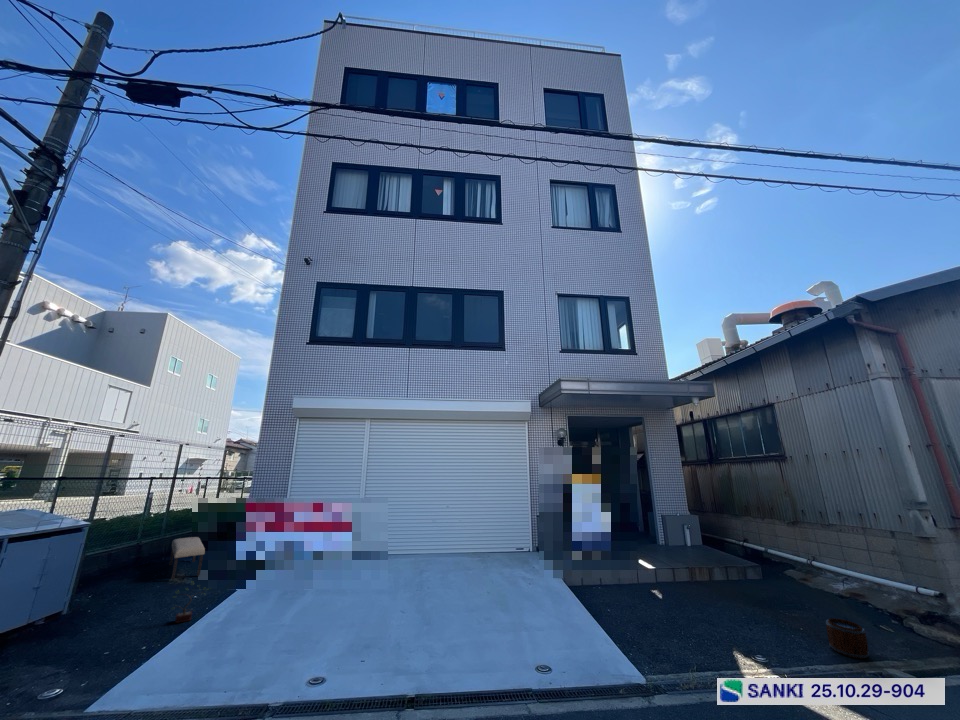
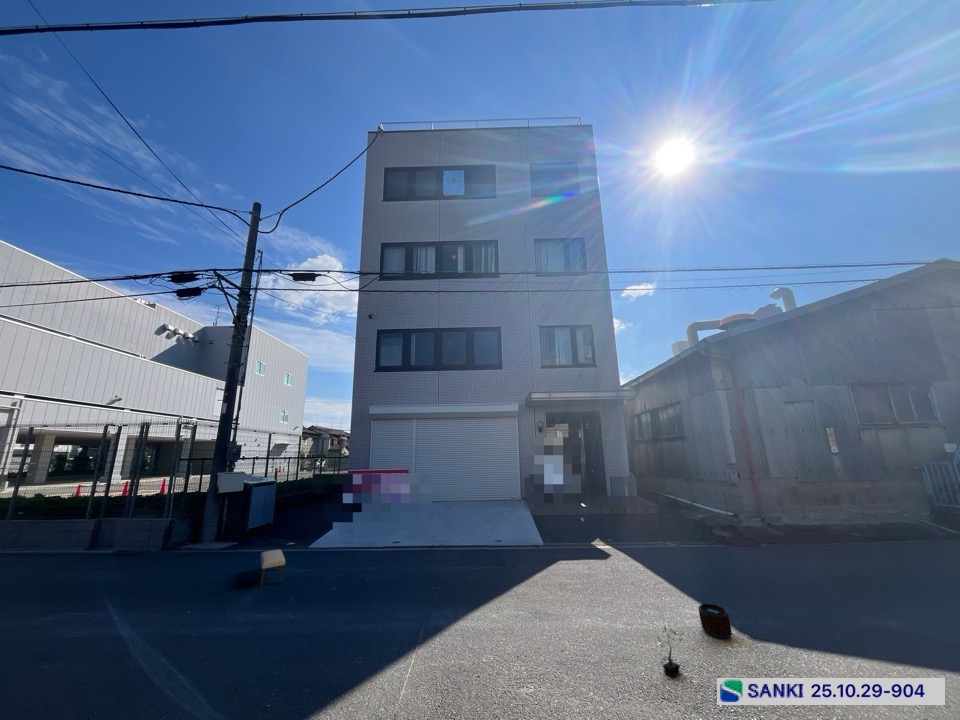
potted plant: present [174,584,209,623] -> present [659,628,682,677]
bucket: present [826,618,869,659] -> present [698,604,732,639]

